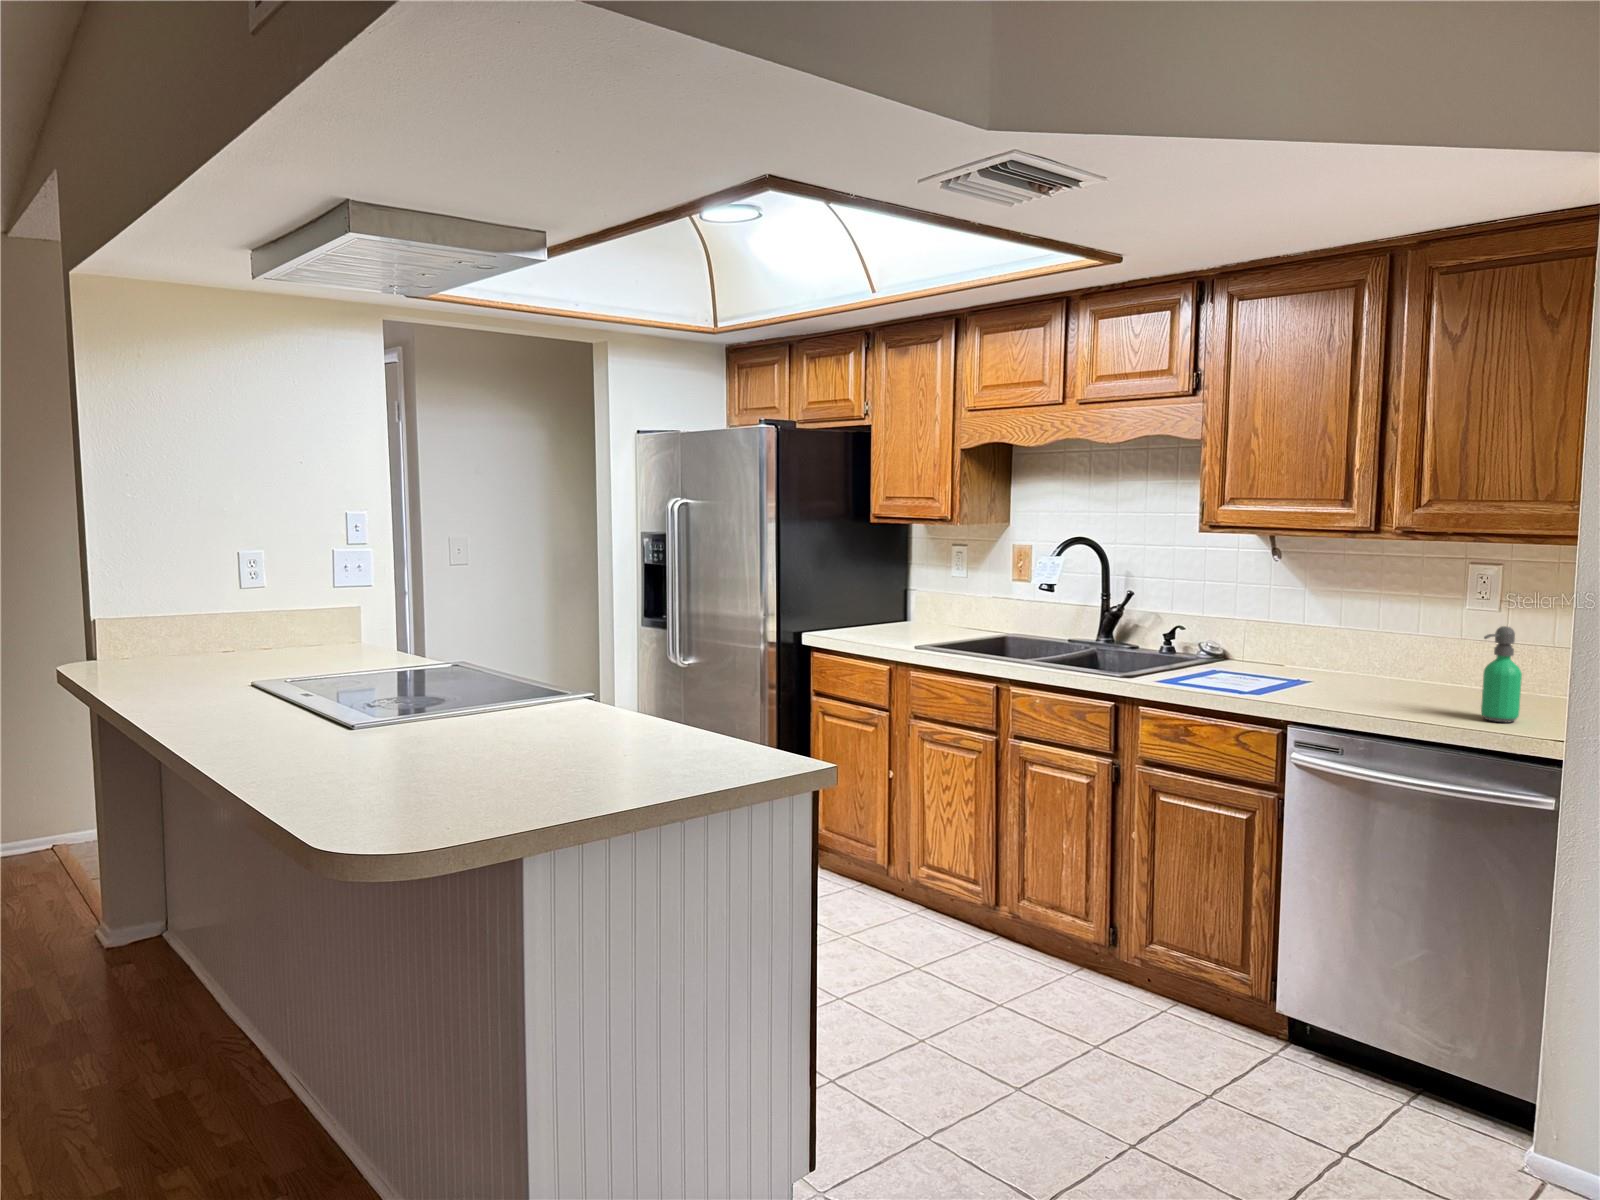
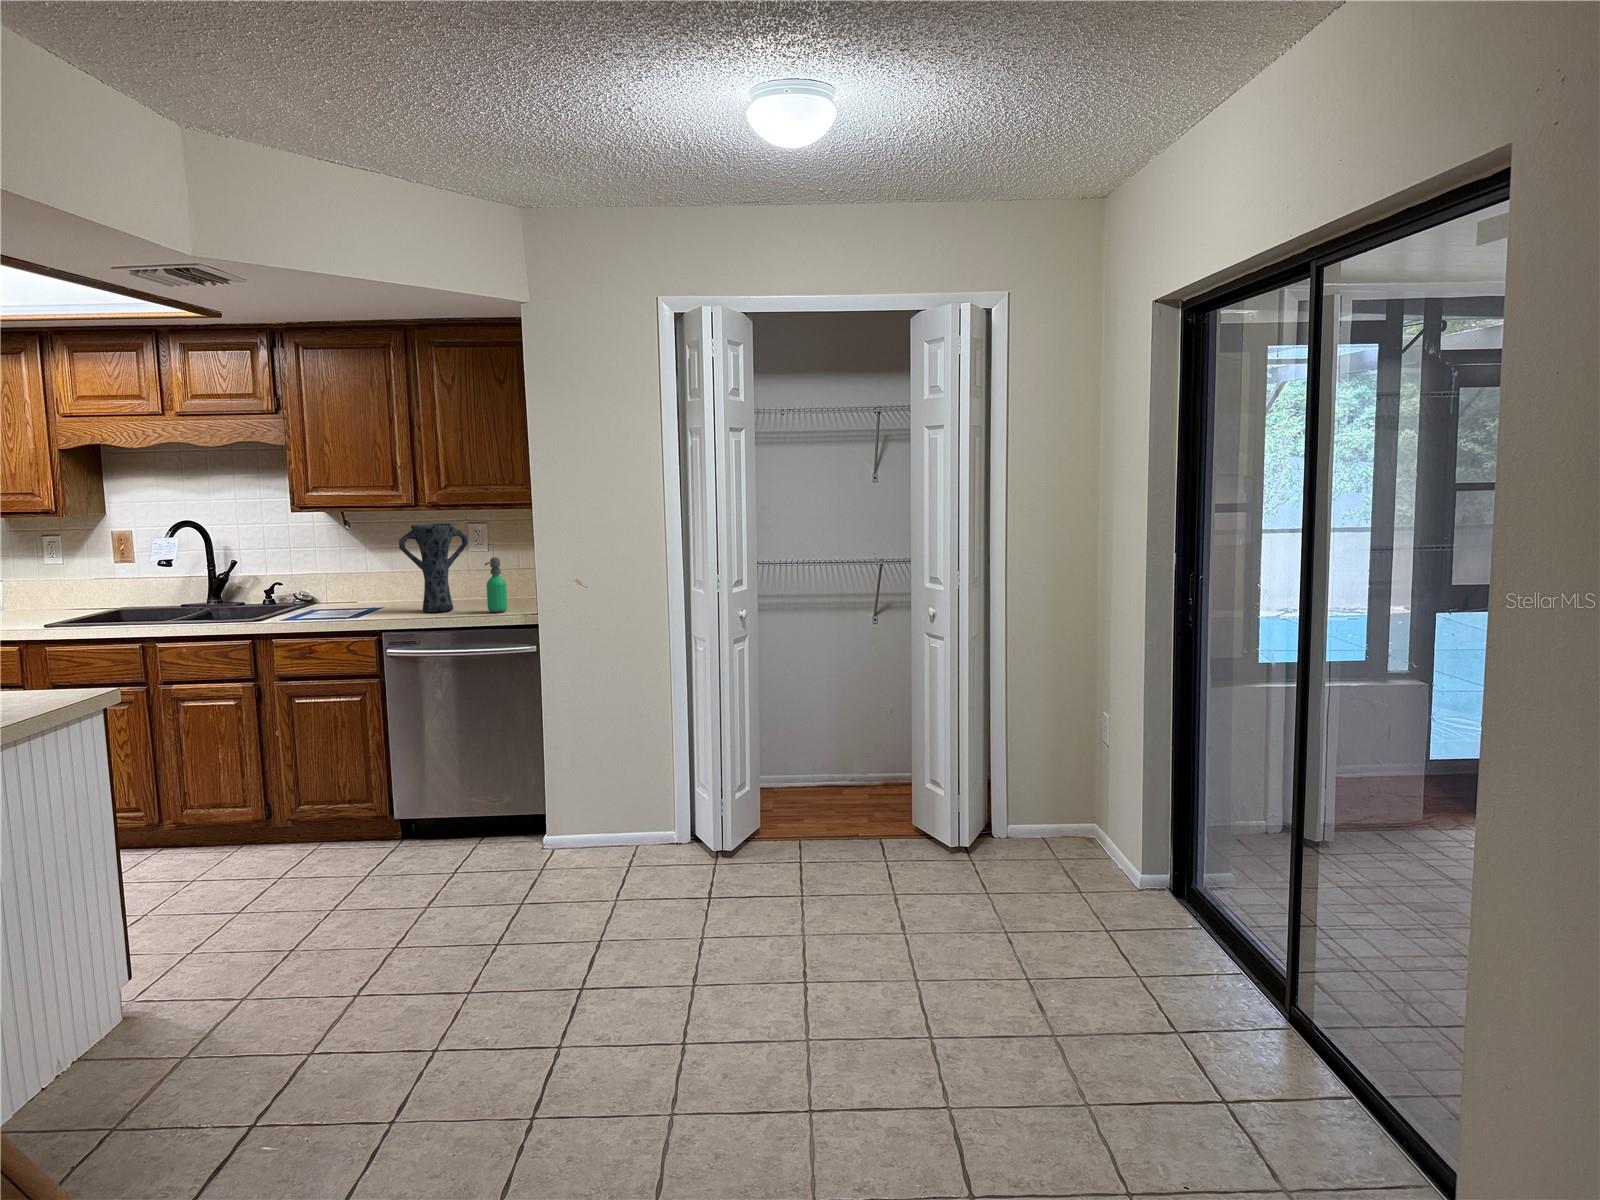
vase: none [1340,561,1460,704] -> present [399,523,468,612]

